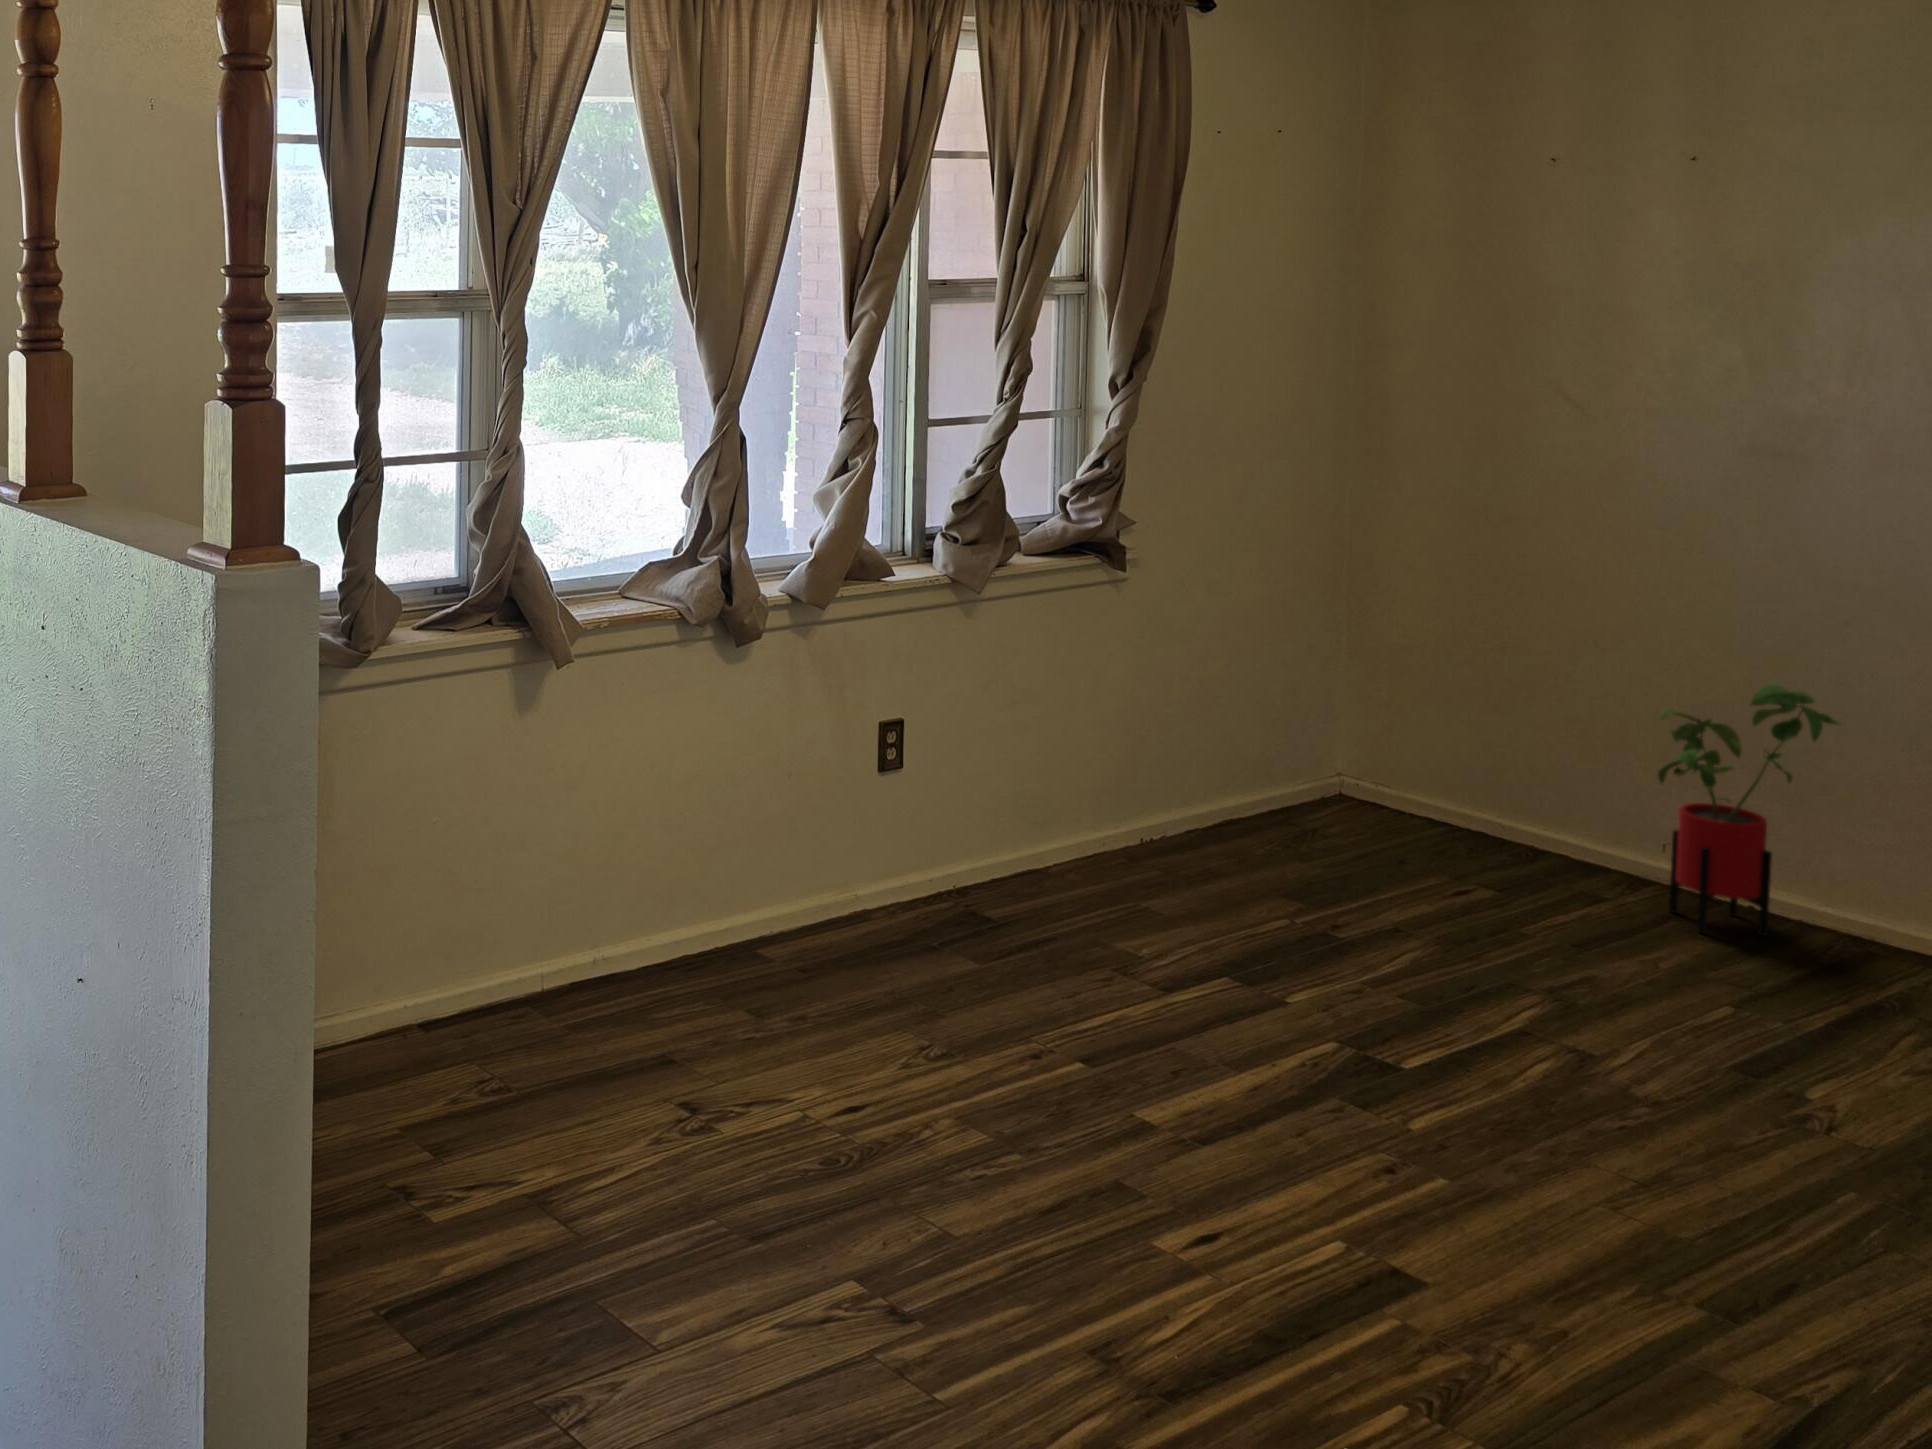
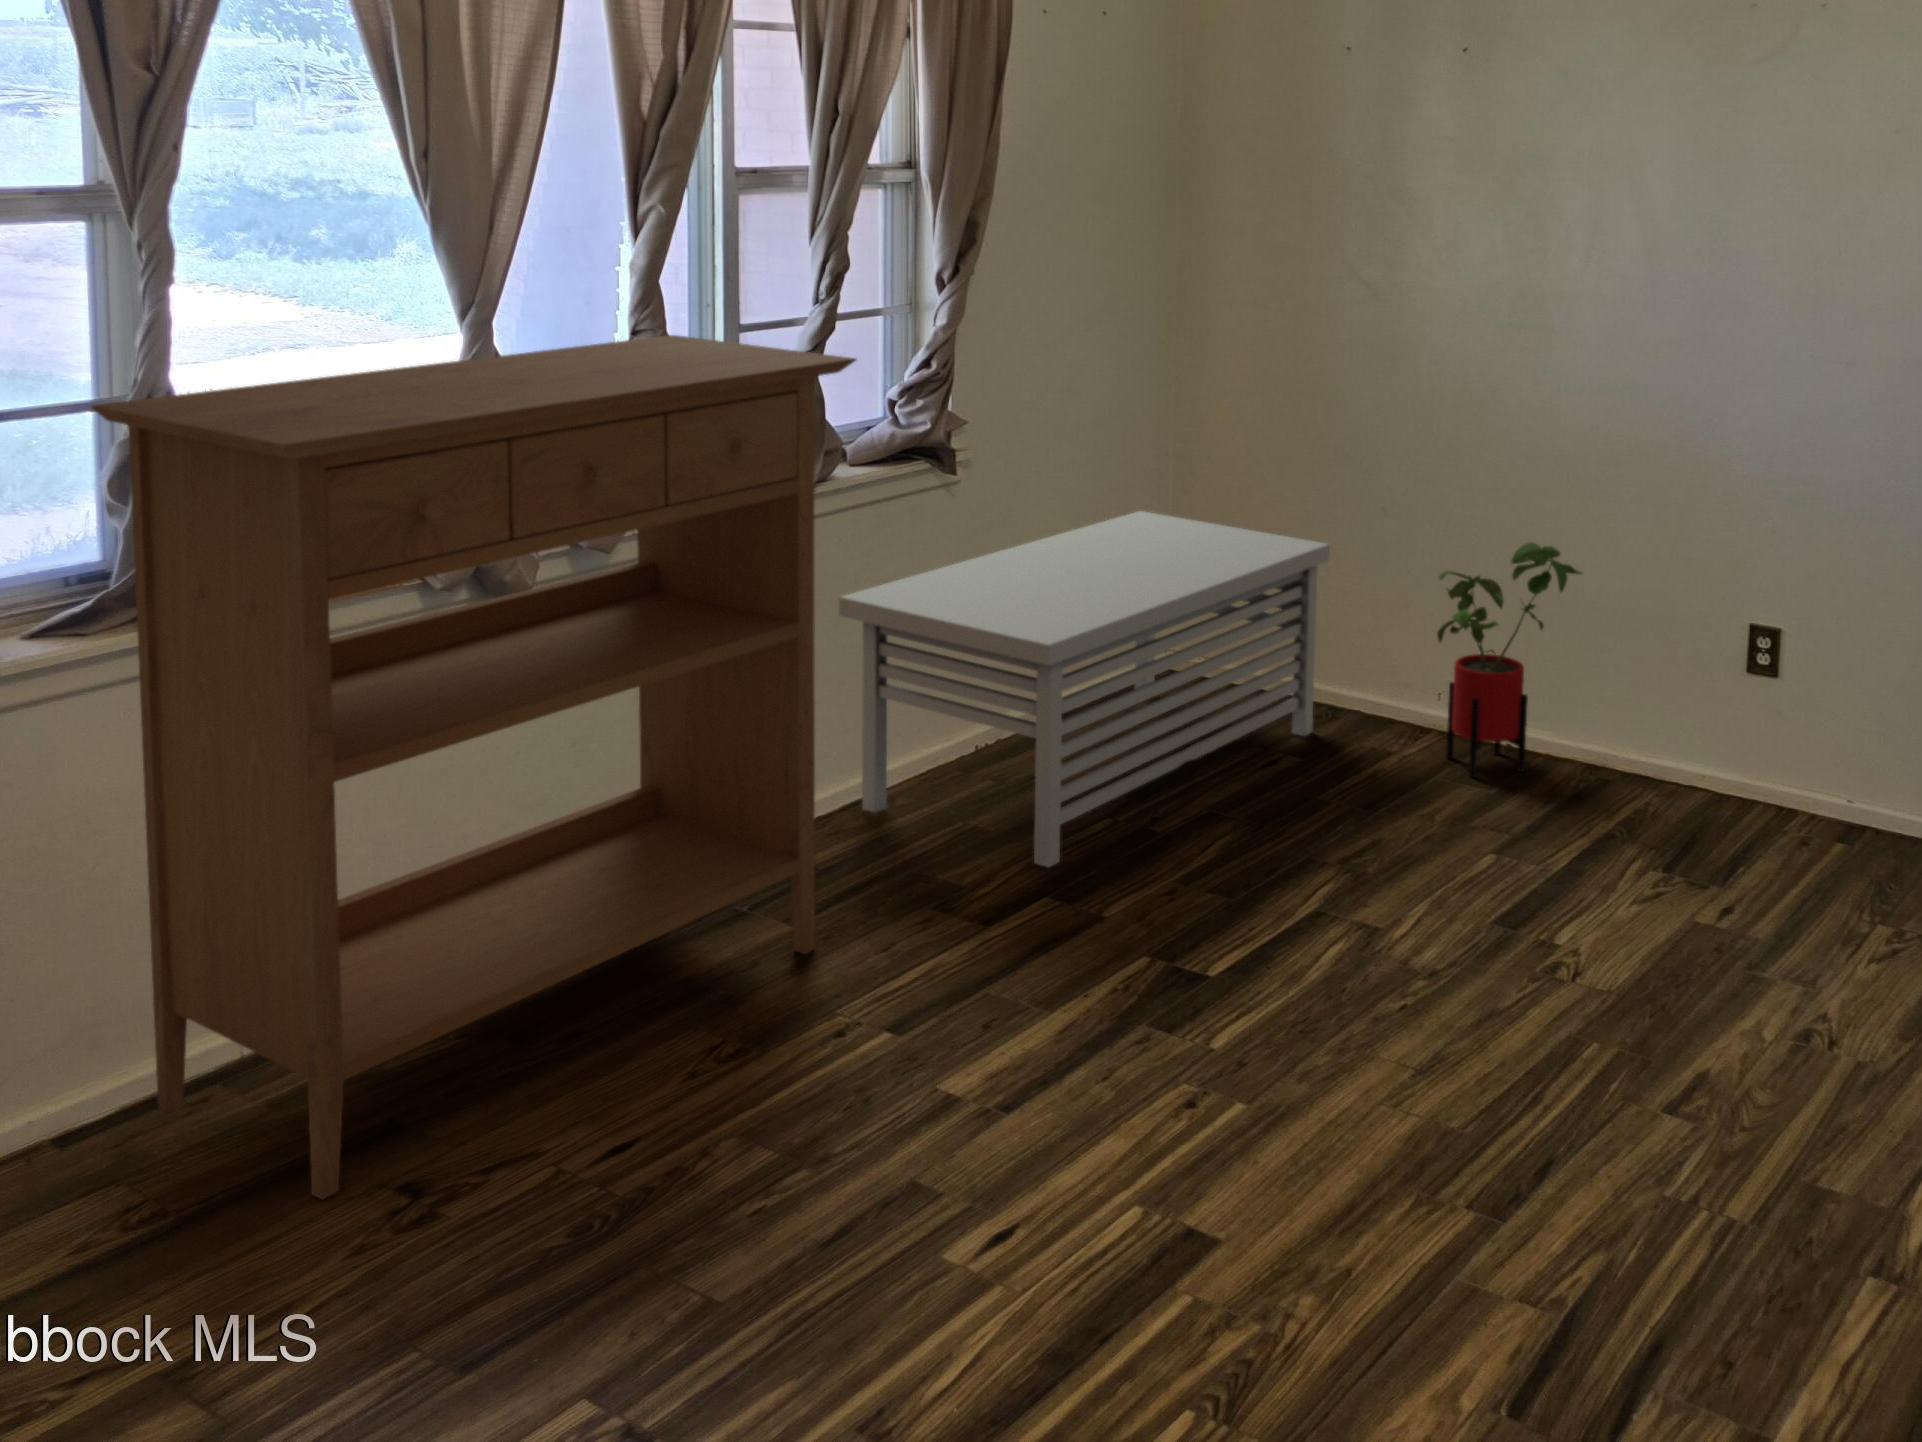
console table: none [472,425,1055,1095] -> present [91,335,856,1199]
storage bench: none [1016,627,1529,950] -> present [839,511,1330,867]

